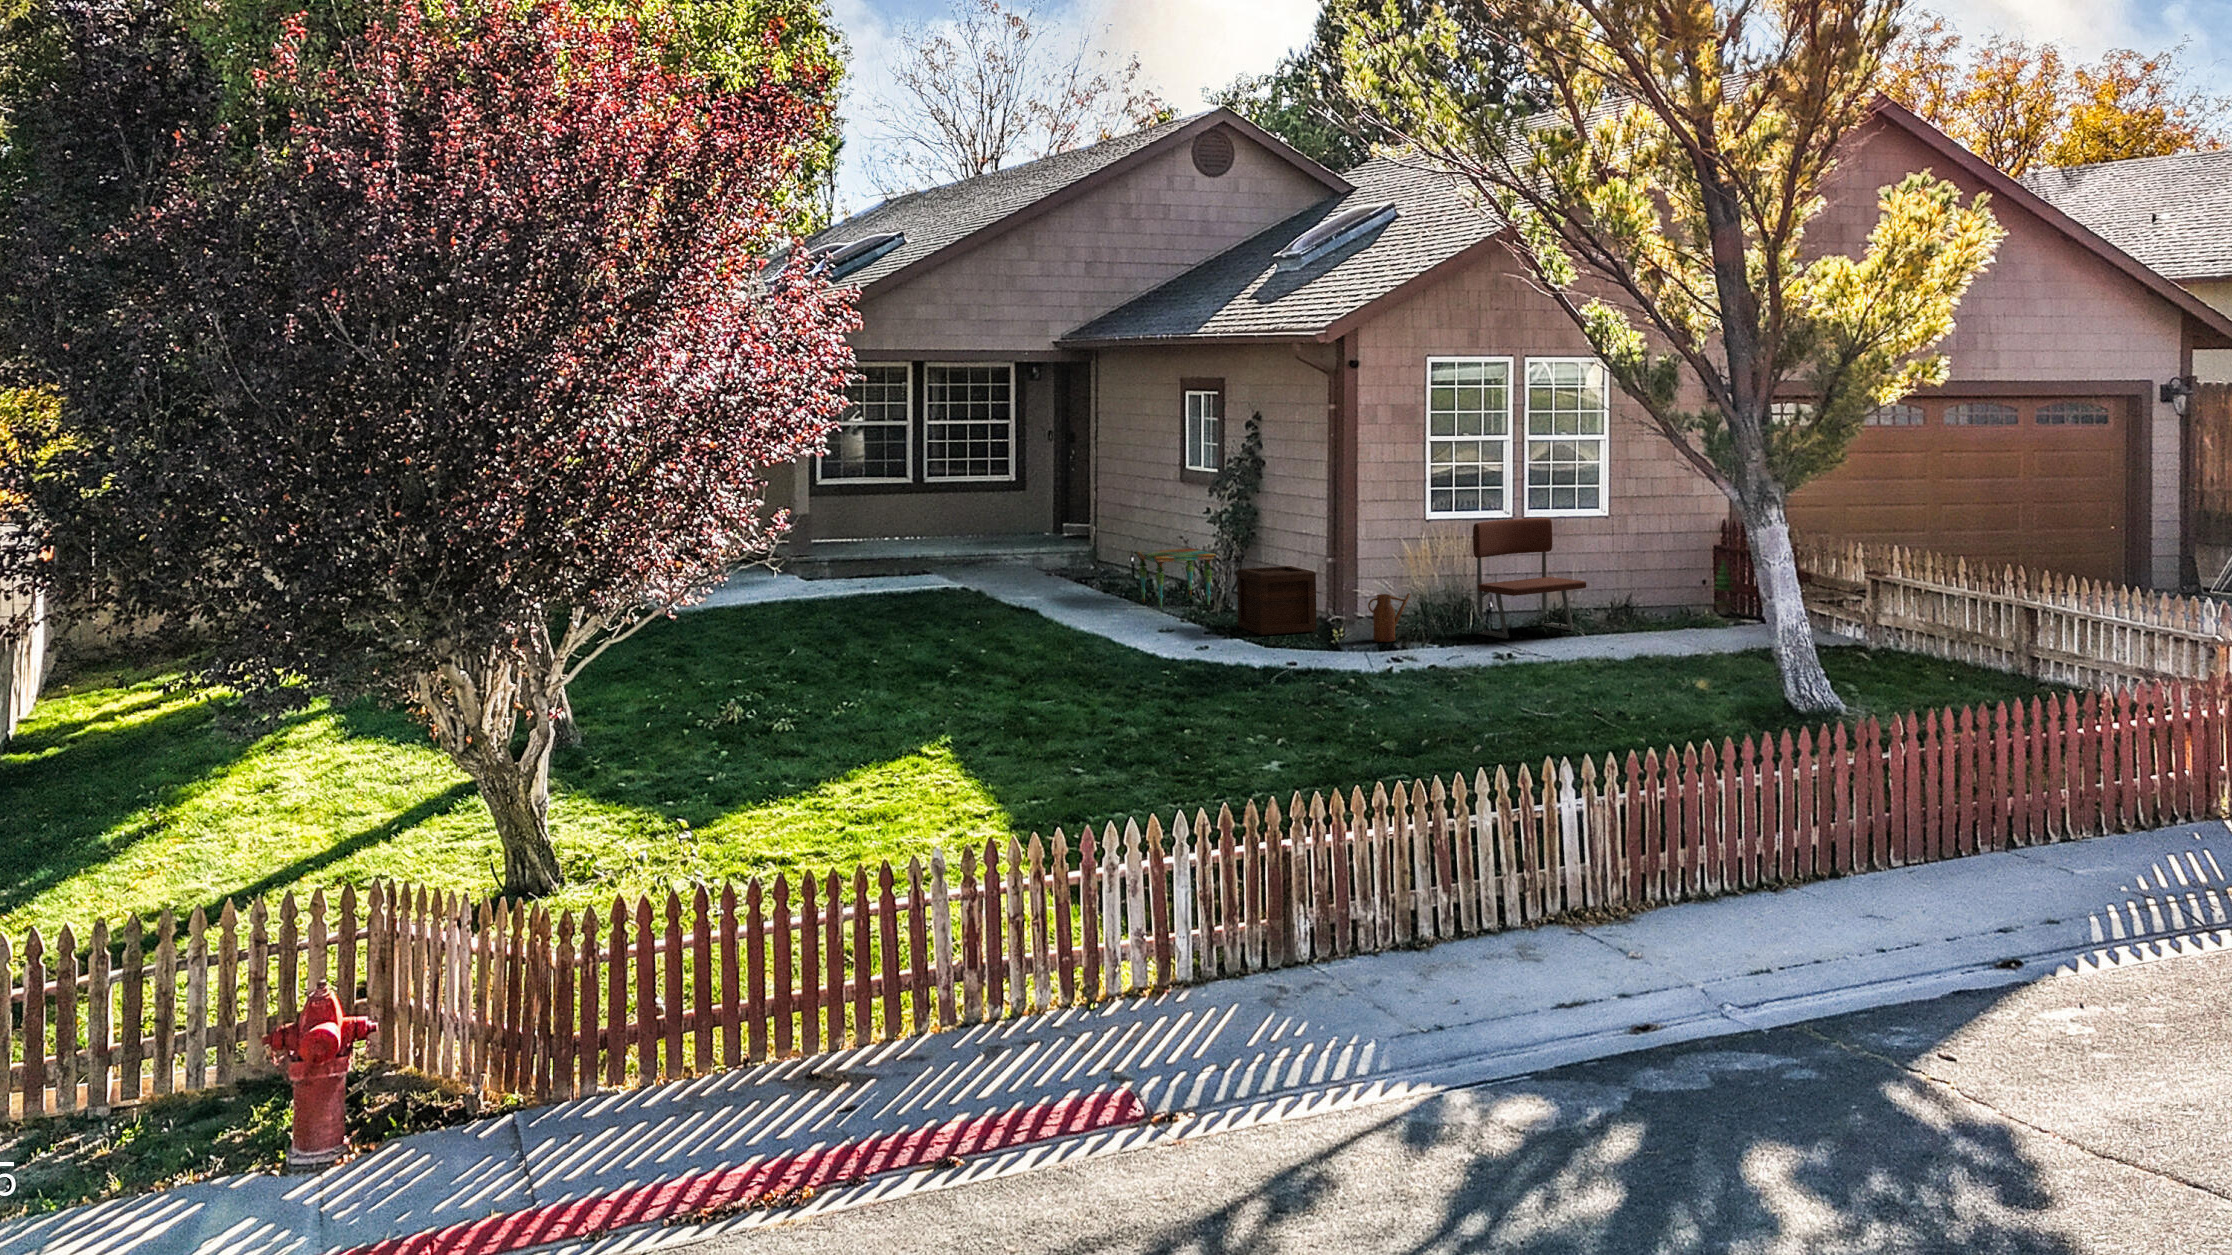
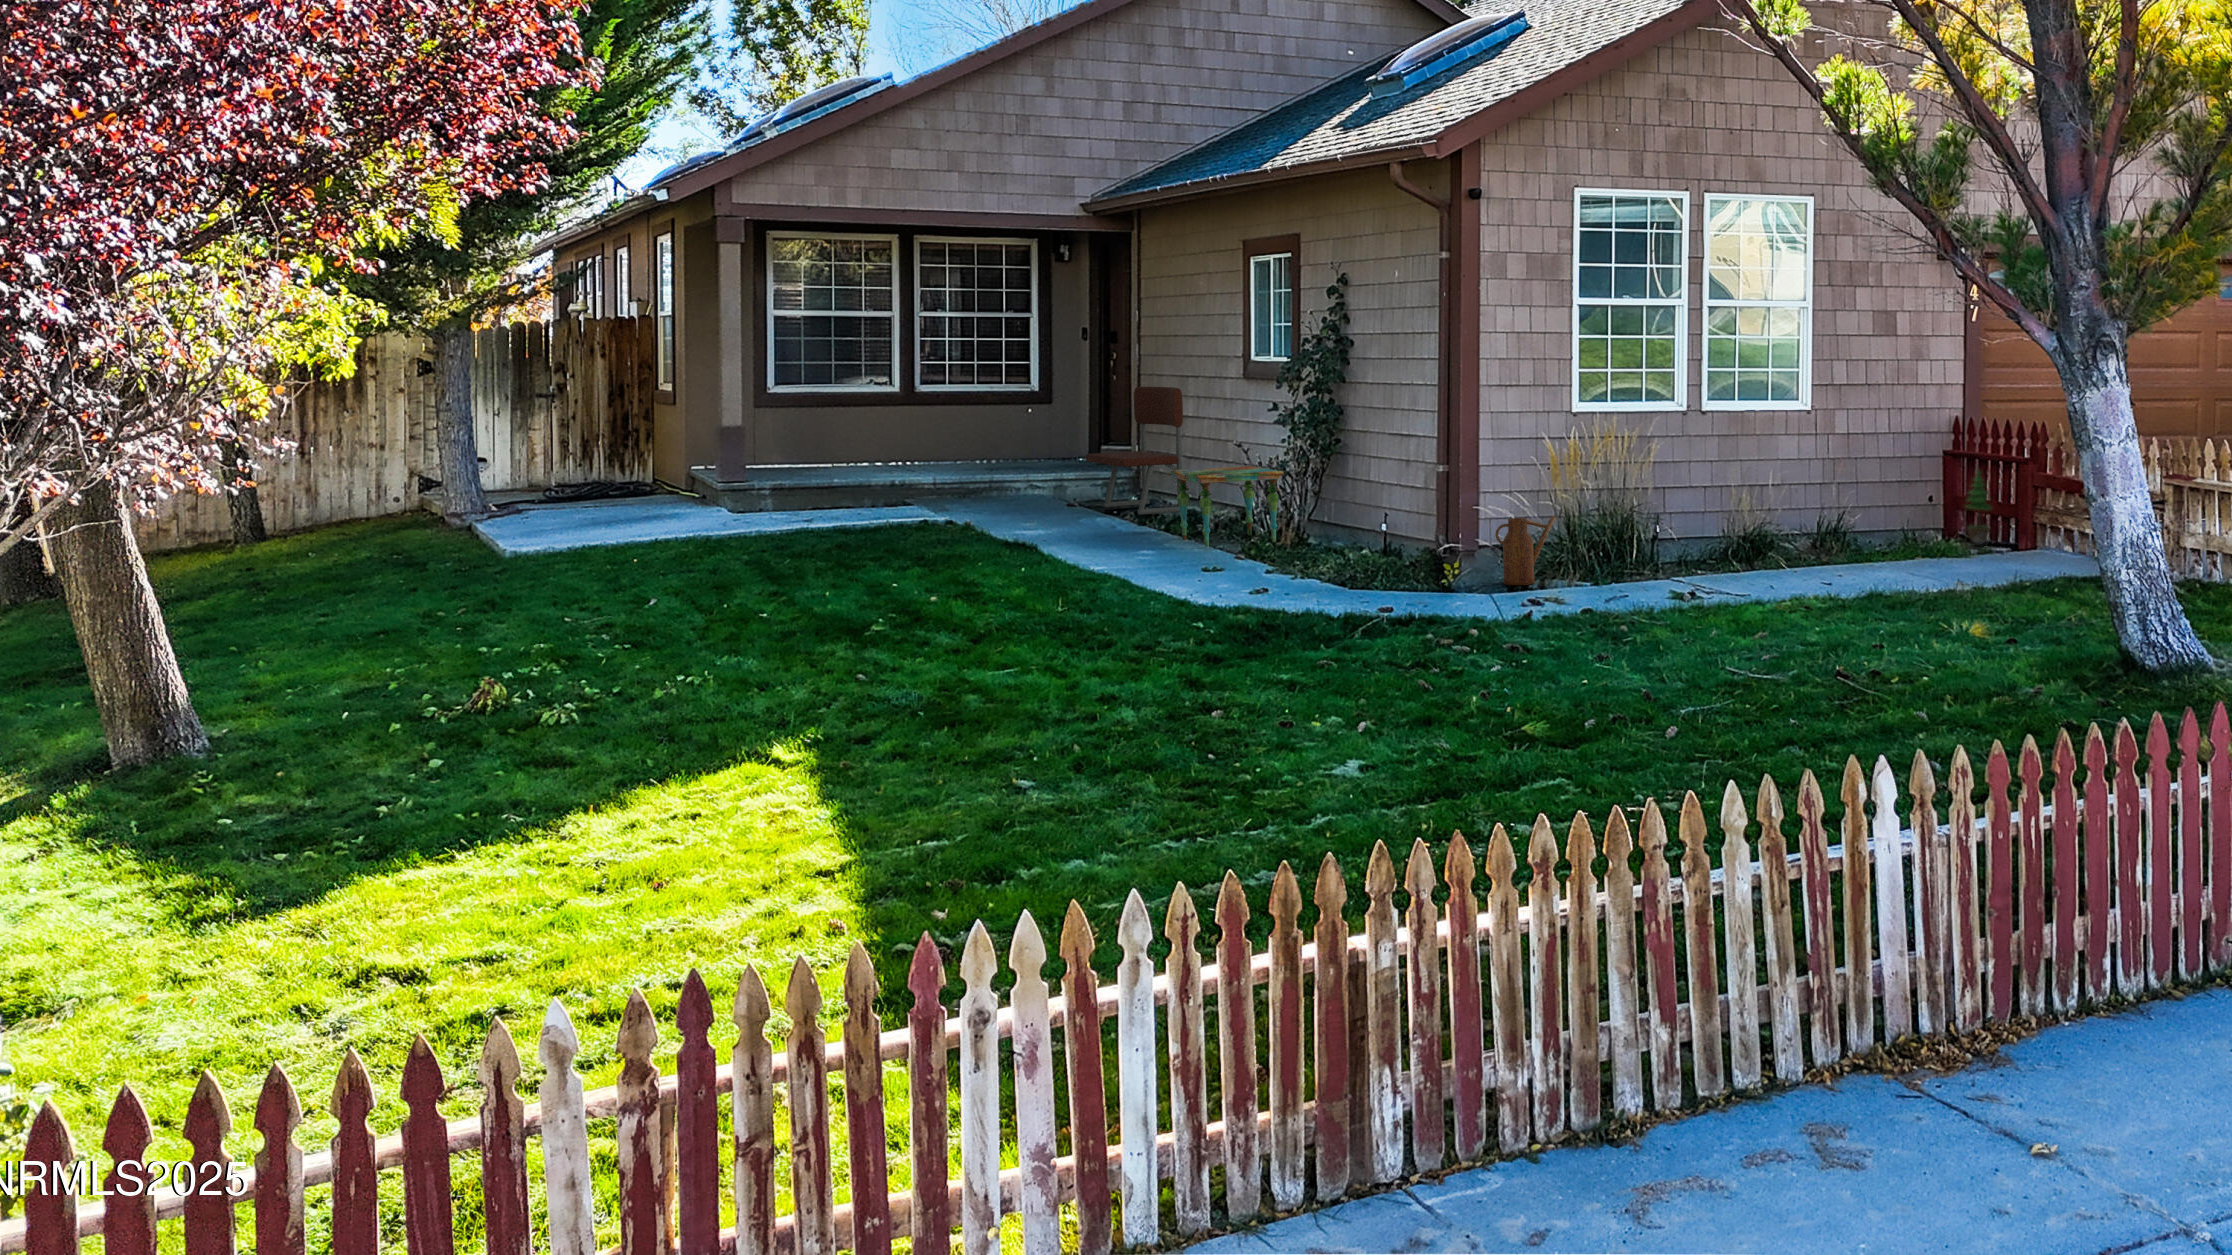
bench: present [1473,518,1586,639] -> present [1086,387,1183,515]
wooden crate: present [1237,566,1317,635] -> none [1310,483,1423,579]

